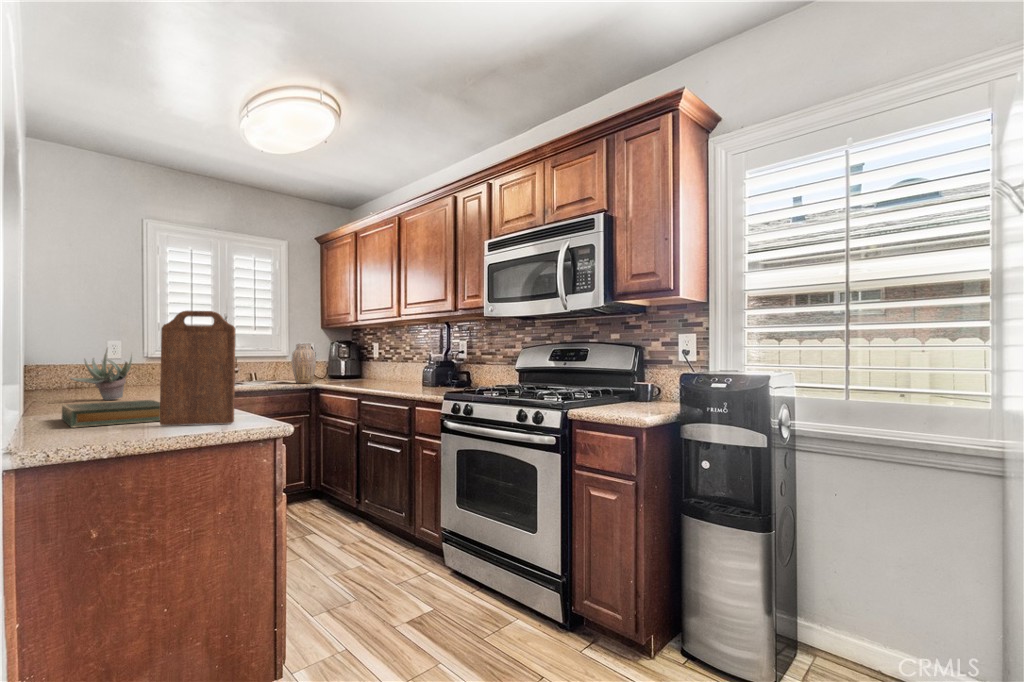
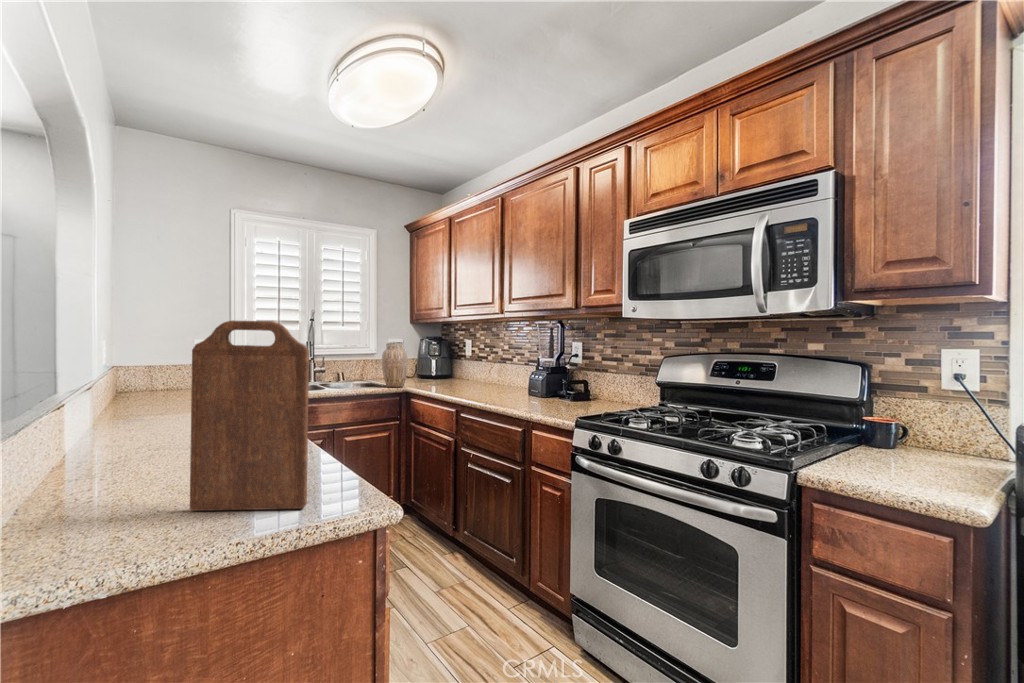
succulent plant: present [70,347,132,400] -> none [122,354,199,419]
hardback book: present [62,400,160,428] -> none [53,441,215,513]

